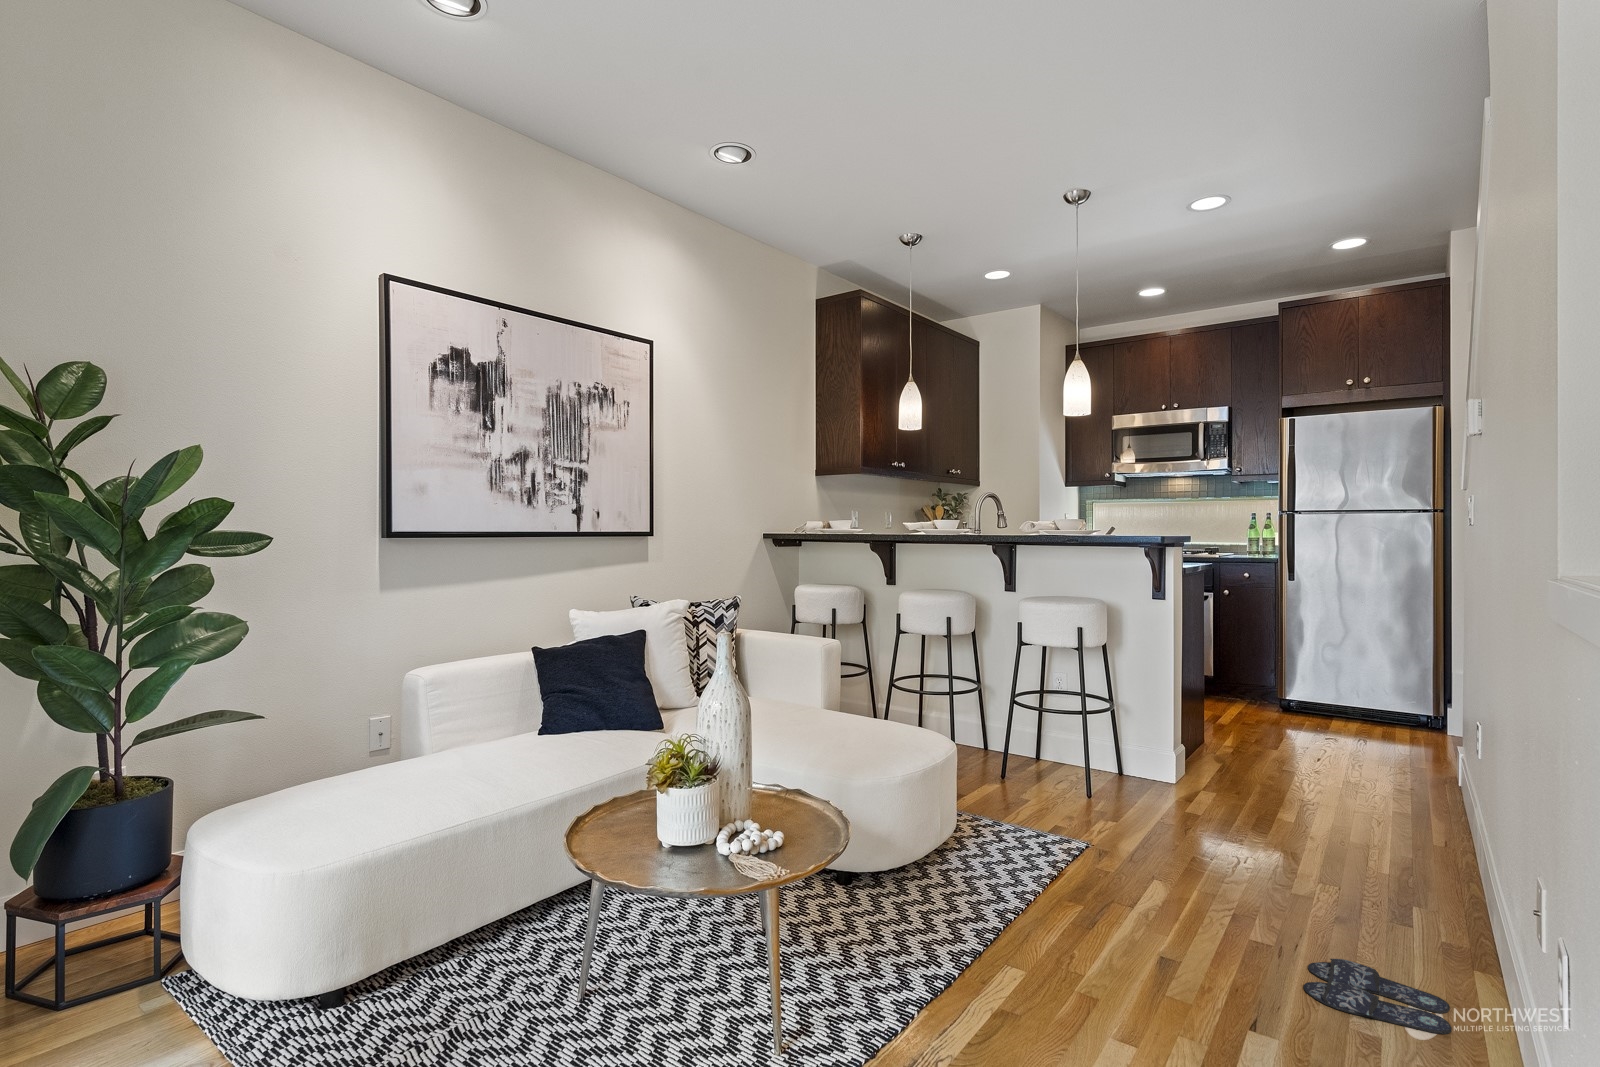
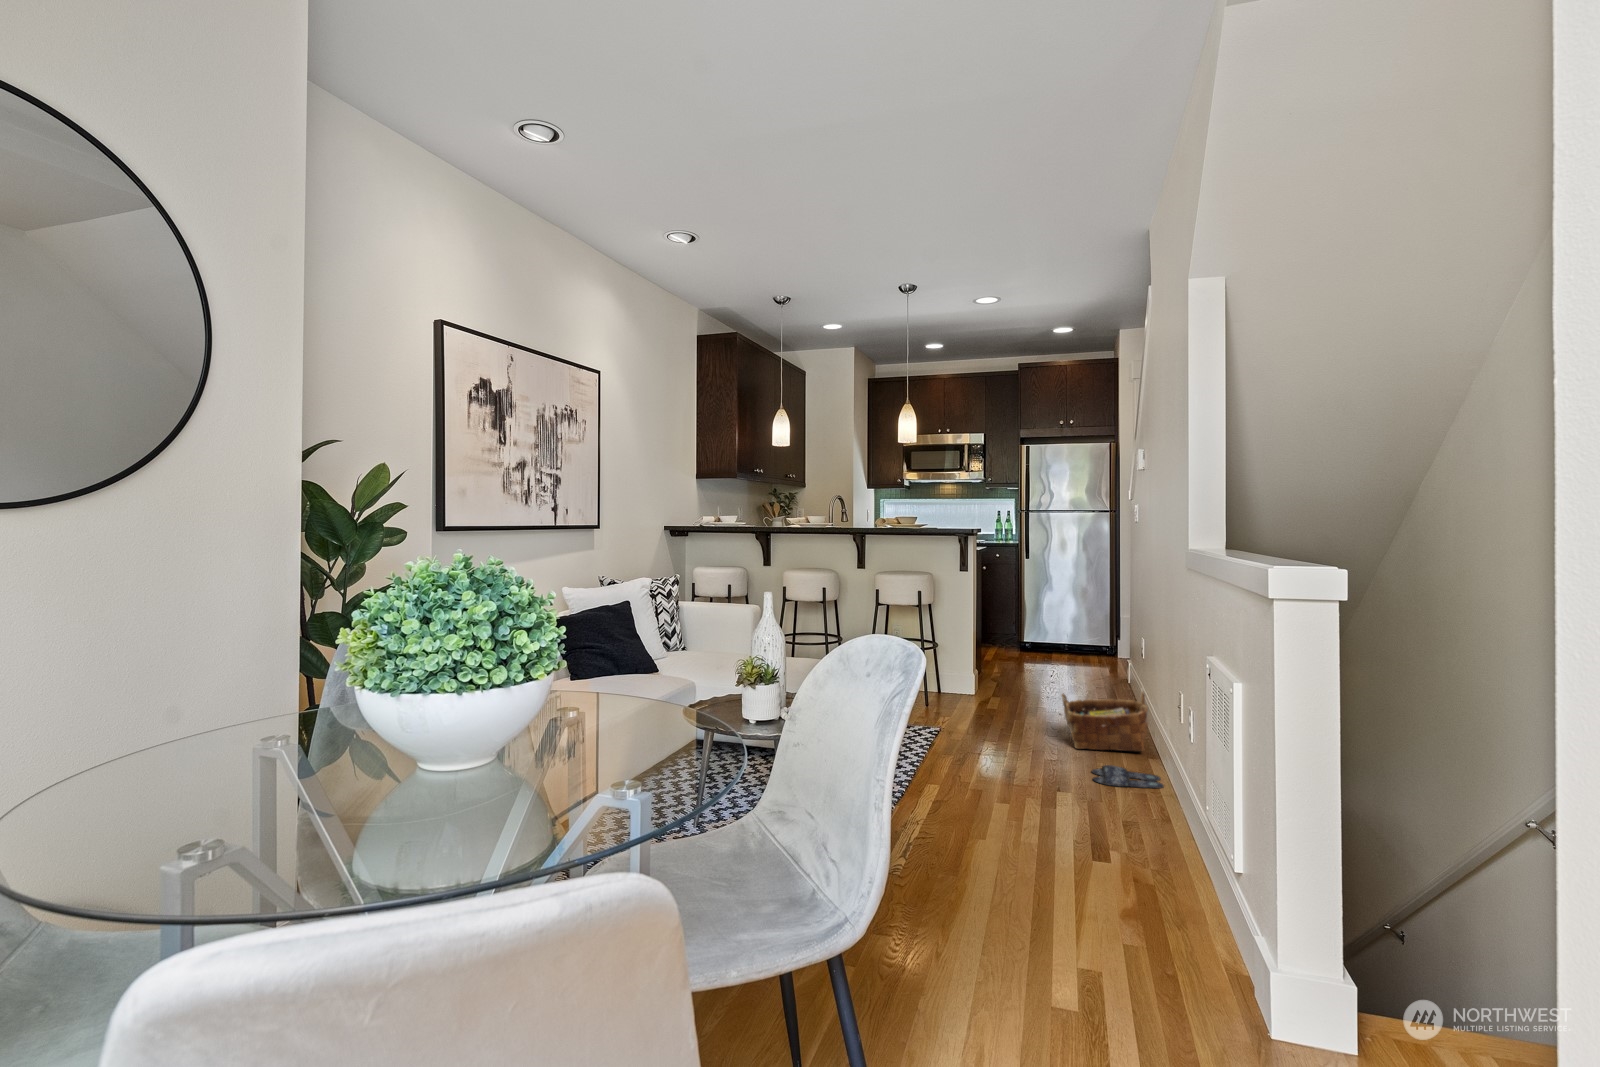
woven basket: none [1277,810,1444,935] -> present [1062,692,1148,751]

